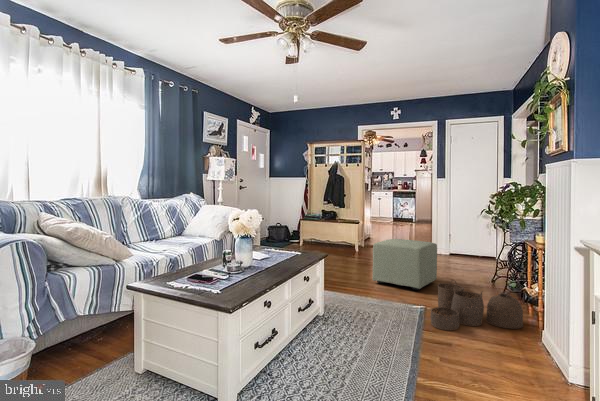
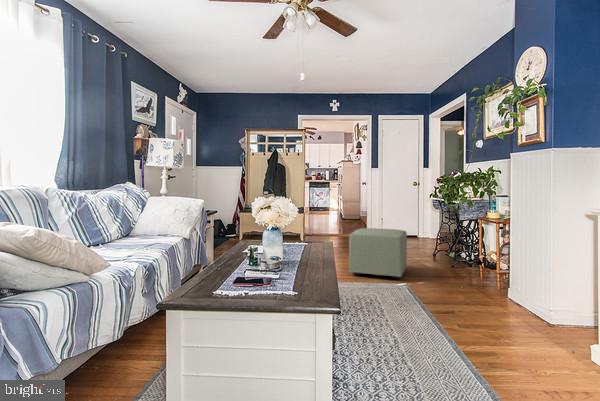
woven basket: present [431,280,523,330] -> none [430,266,513,316]

